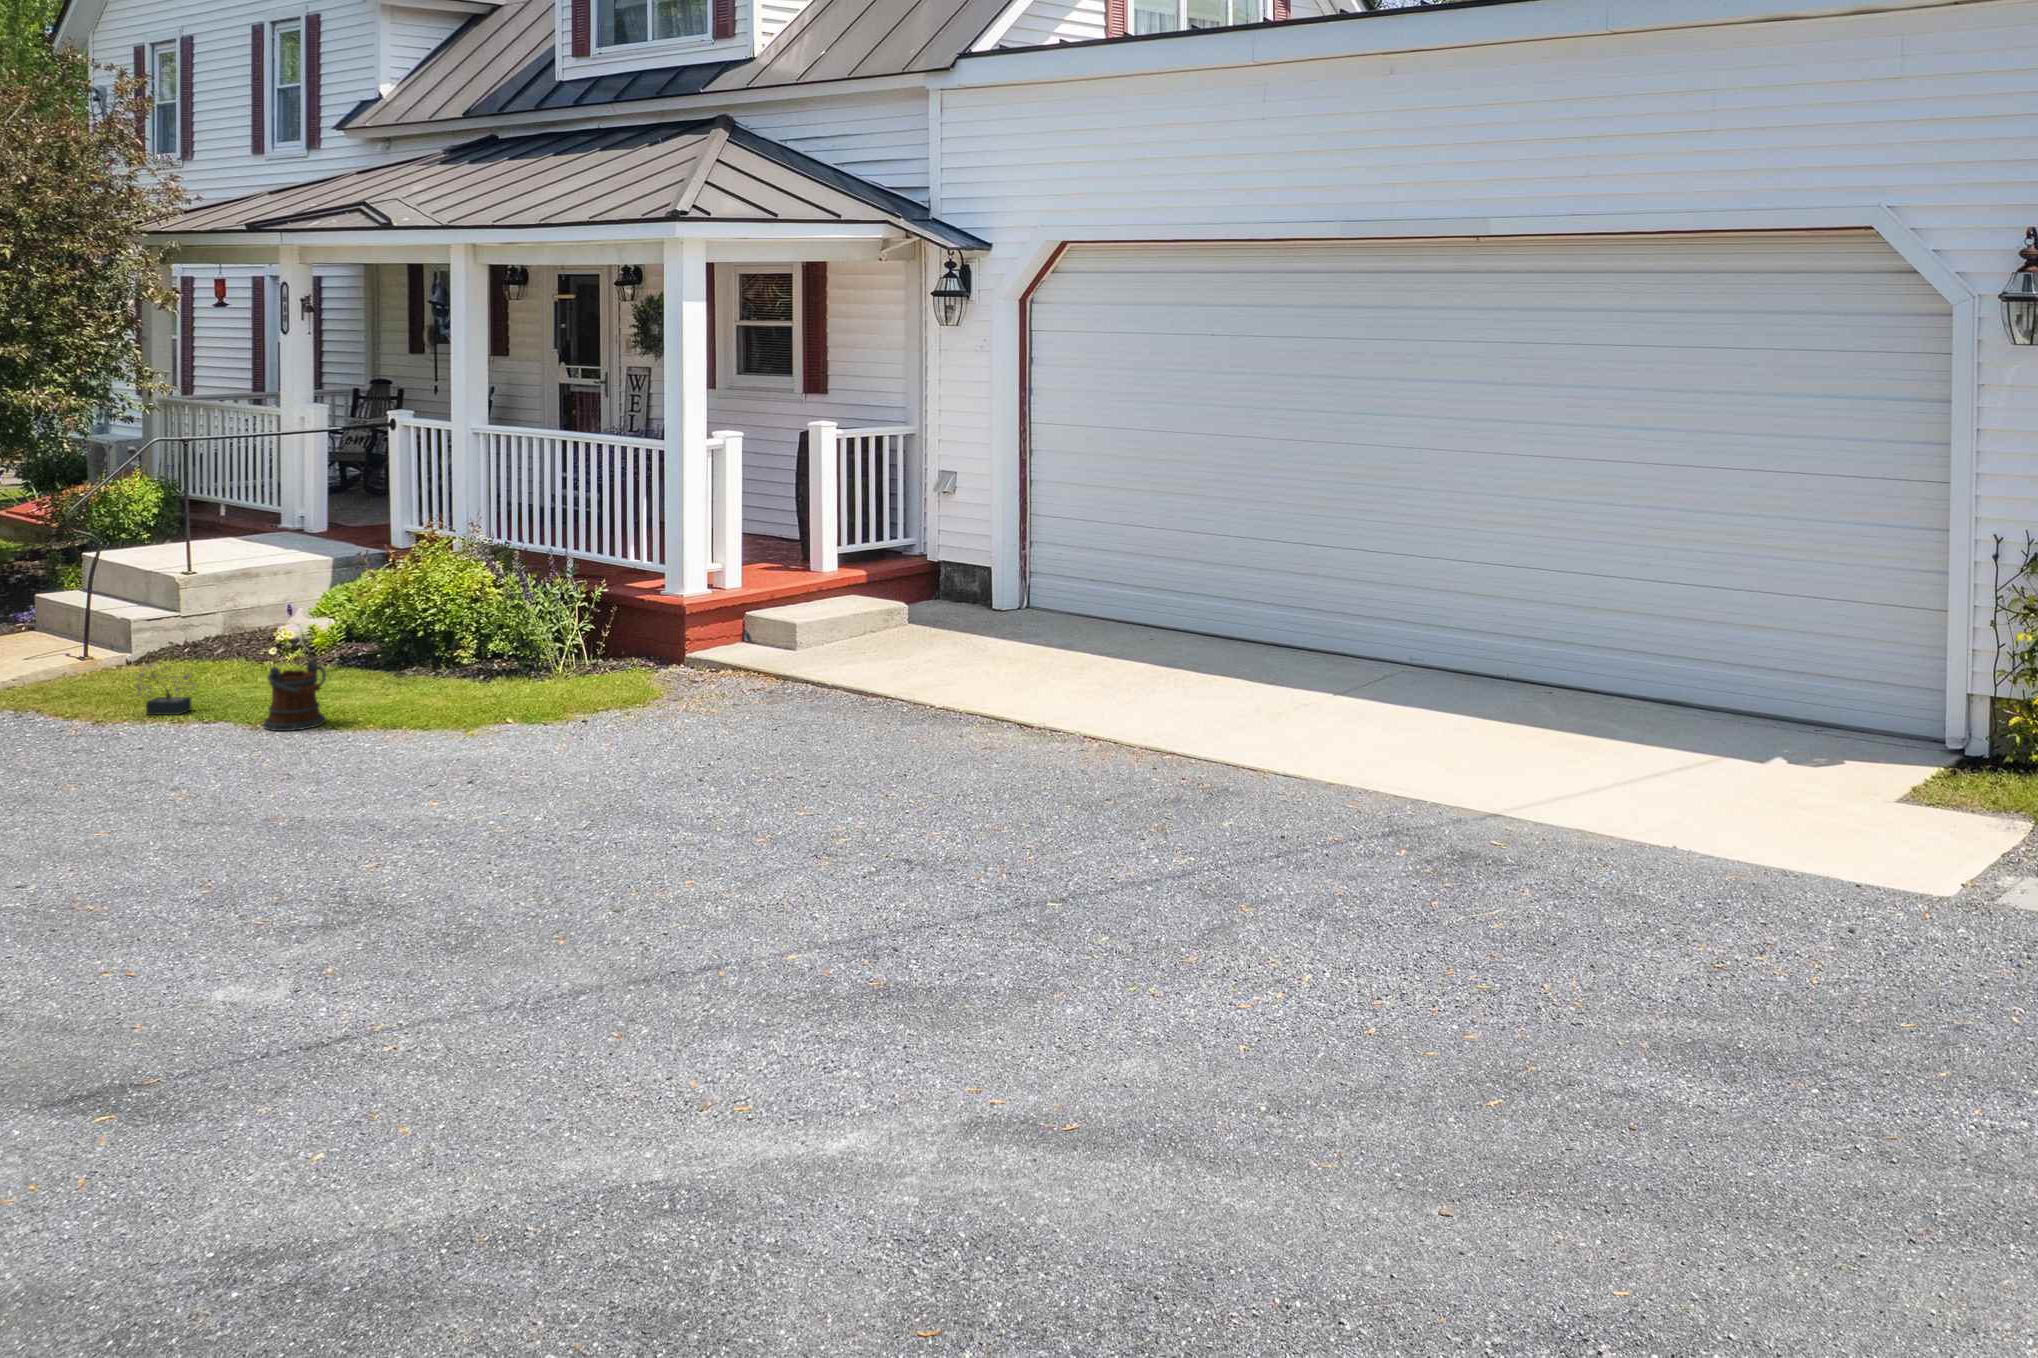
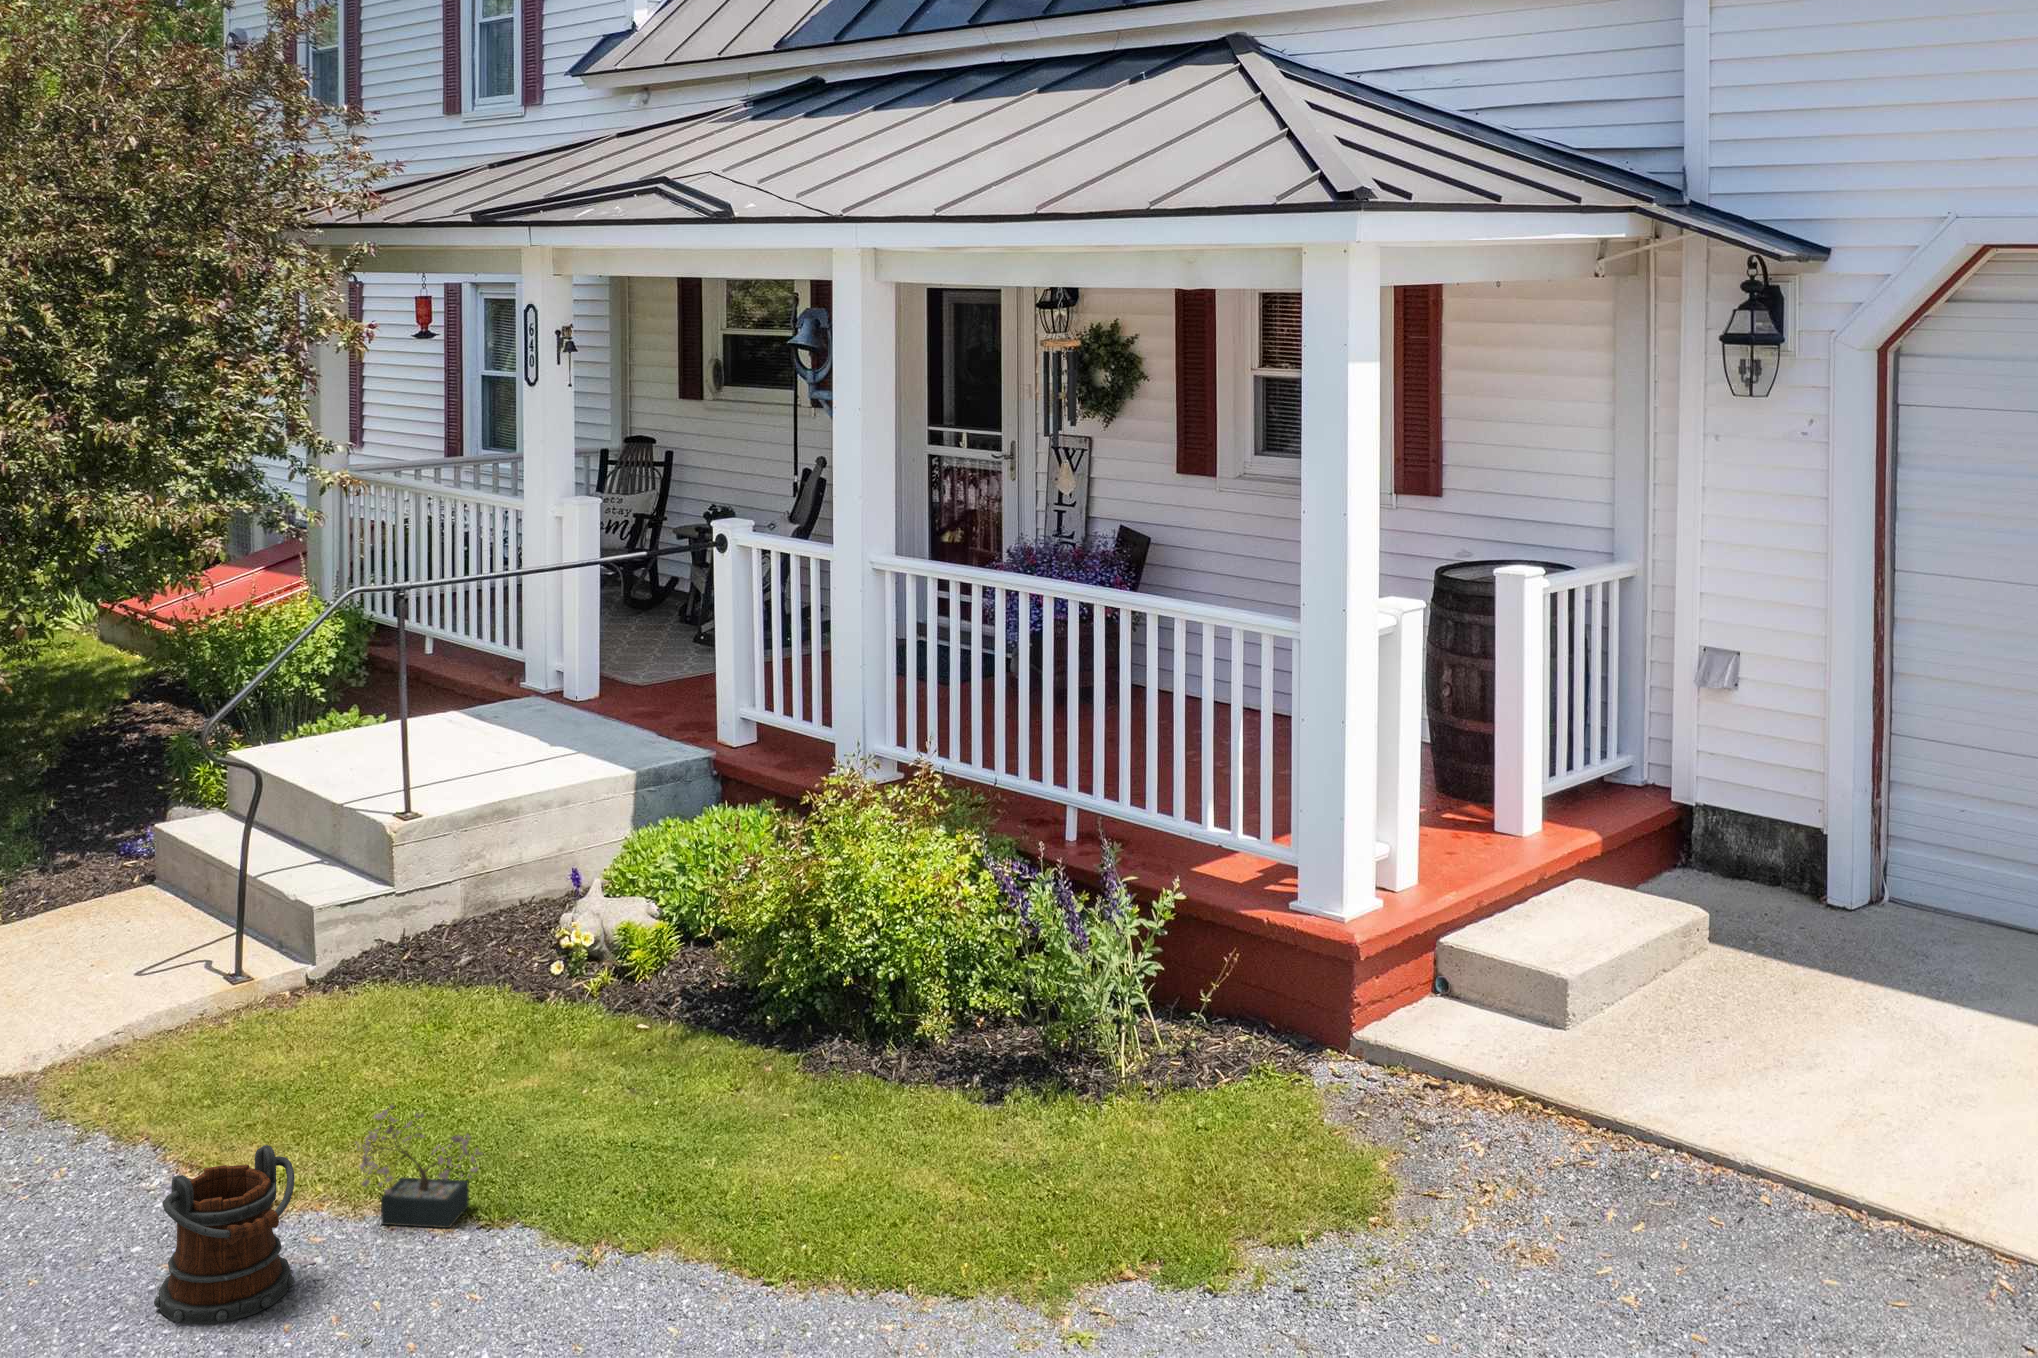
bucket: present [262,661,326,731] -> present [154,1145,295,1325]

